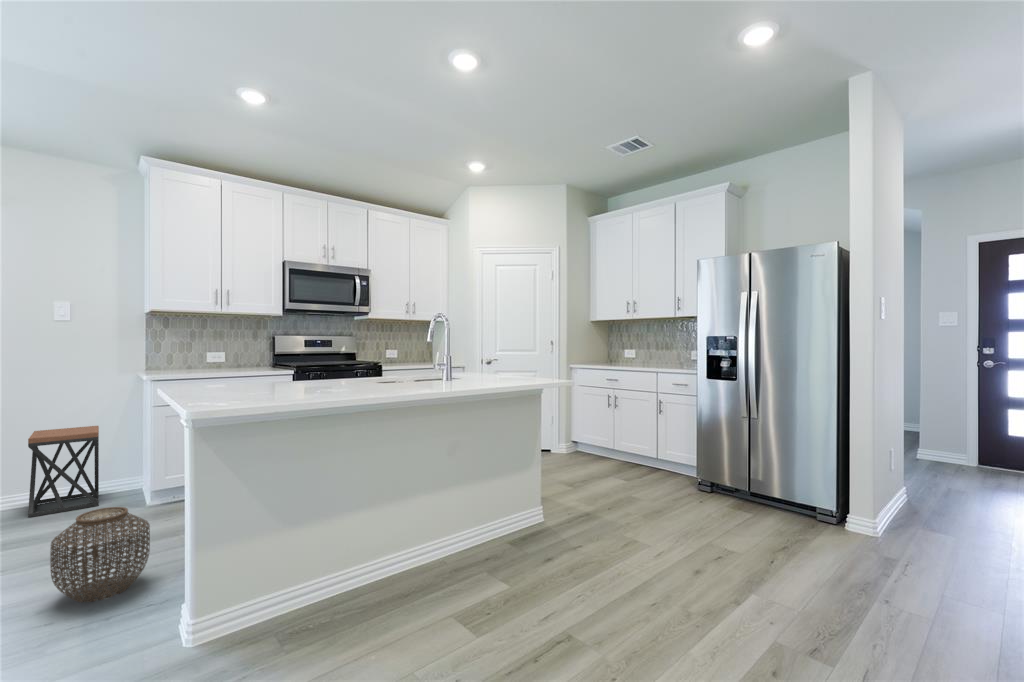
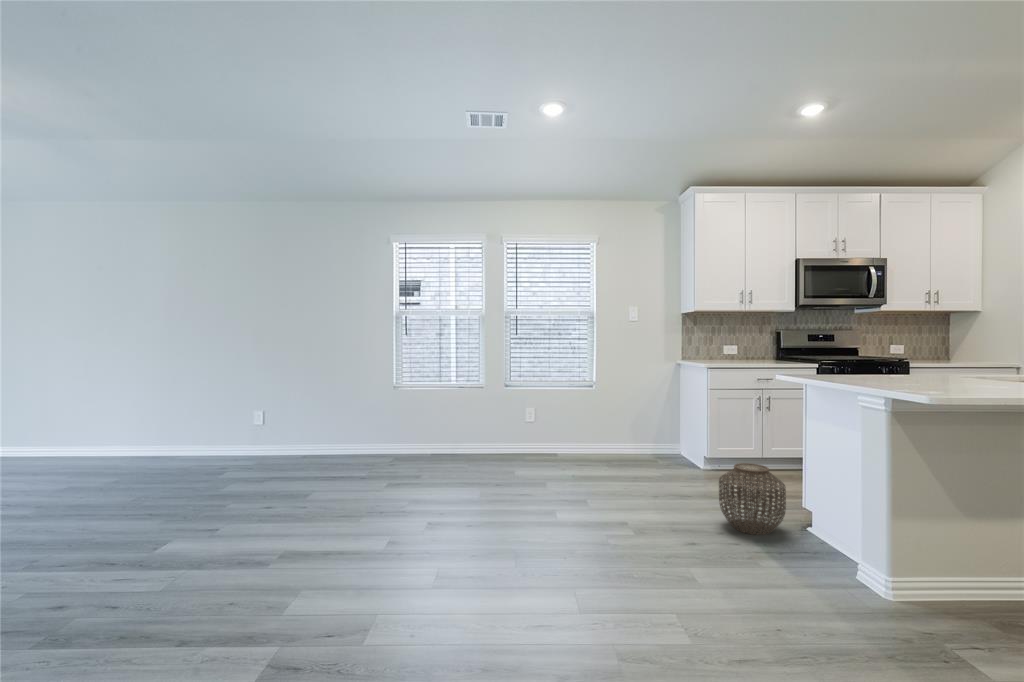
stool: present [28,426,99,517] -> none [616,402,664,464]

